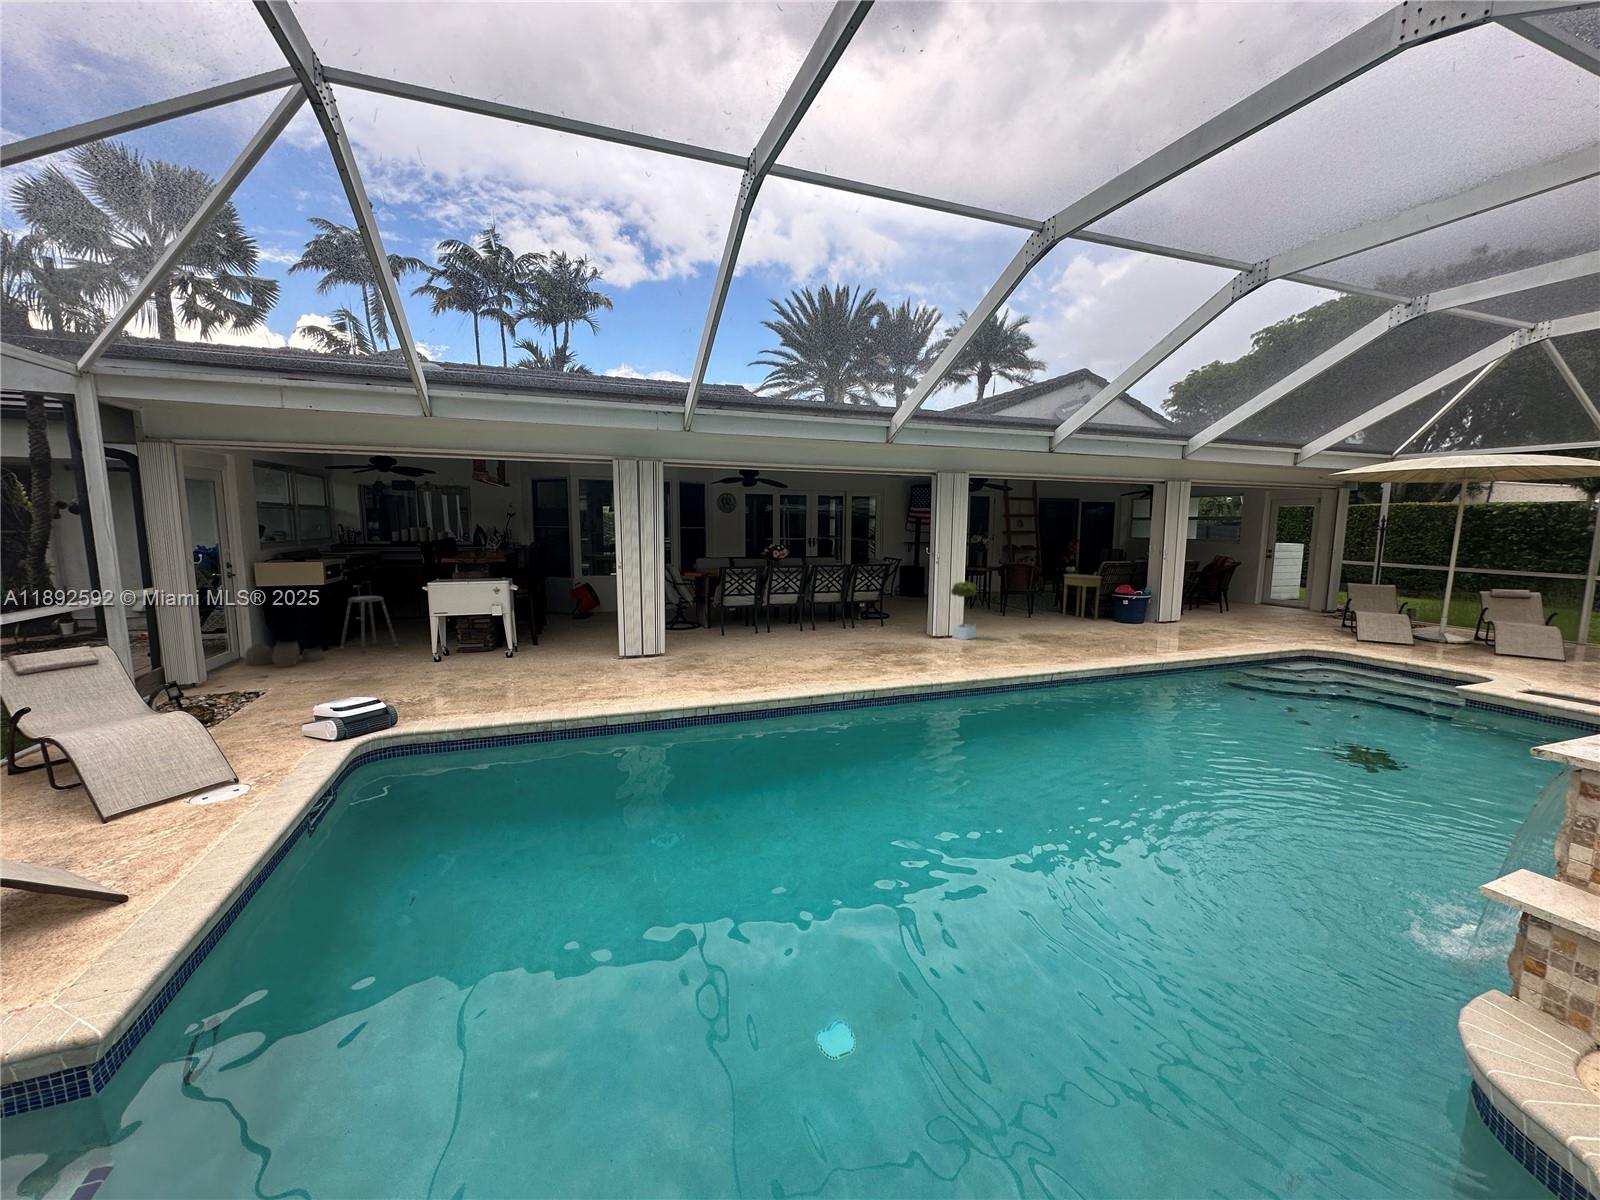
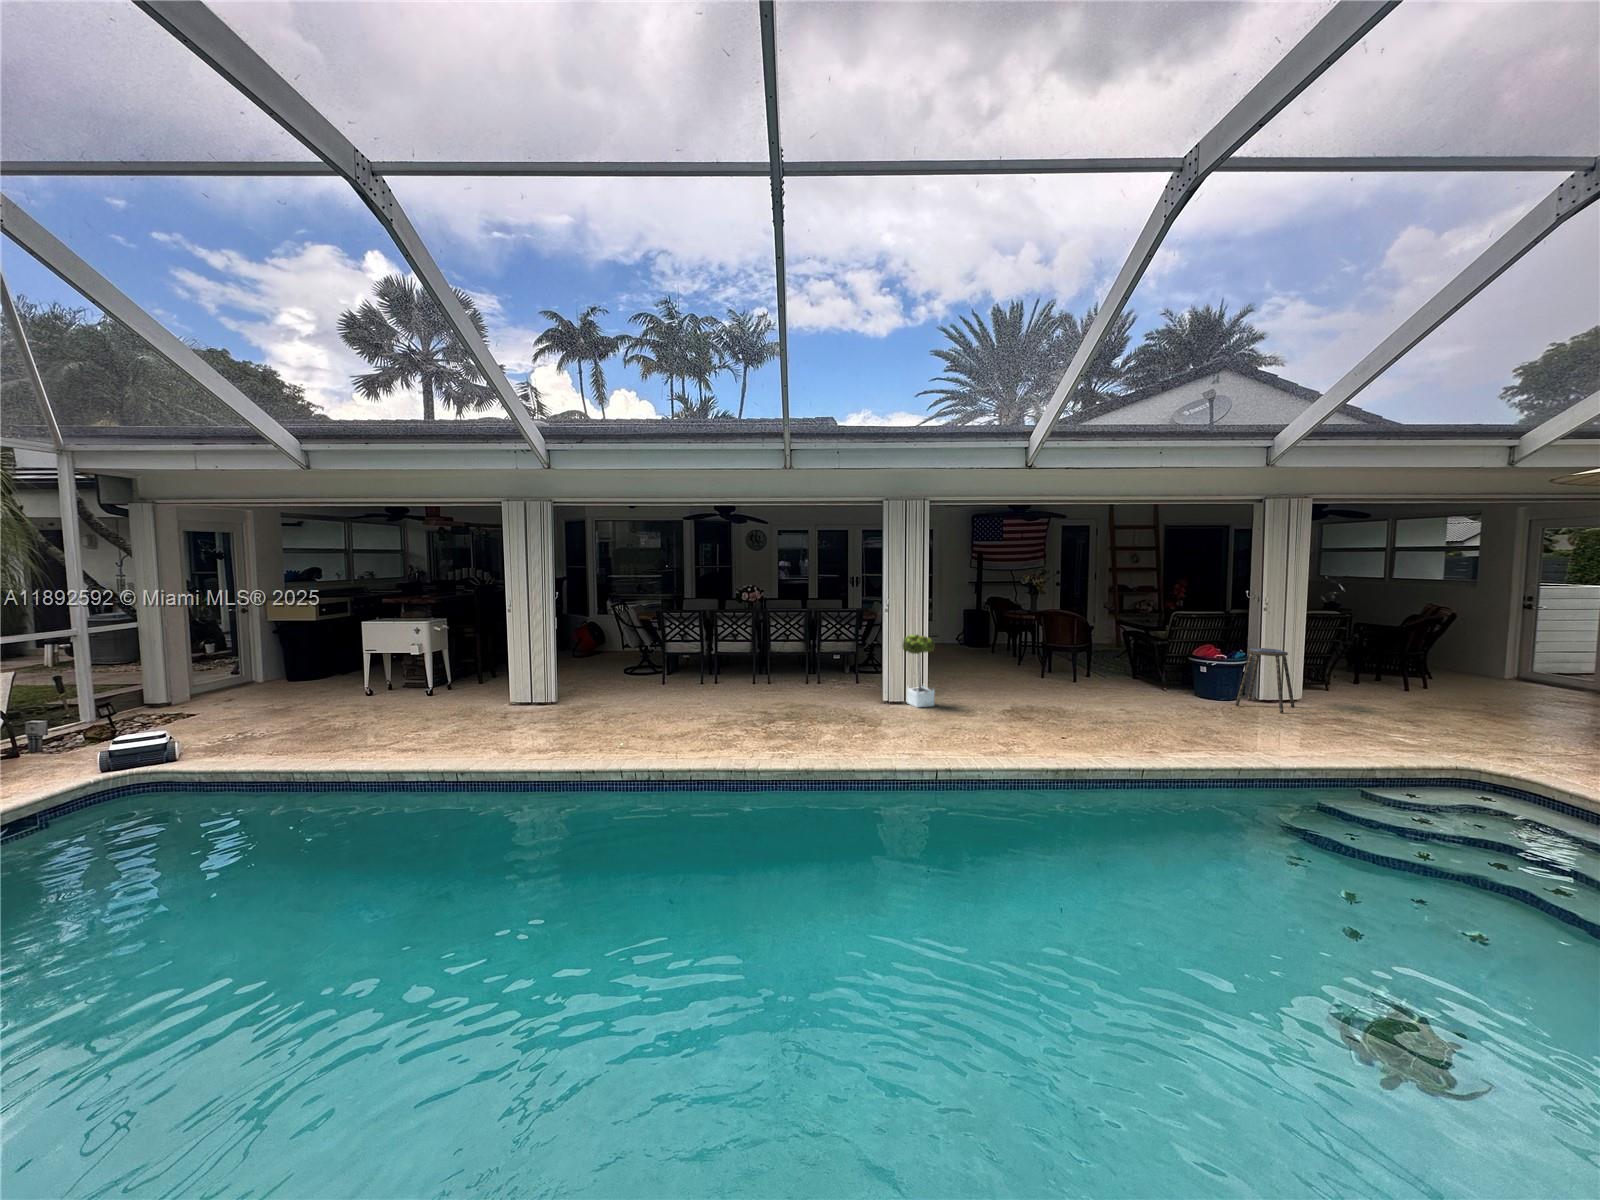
side table: present [1063,574,1102,621] -> none [1122,626,1174,690]
stool: present [340,596,398,653] -> present [1235,648,1294,713]
woven basket: present [245,642,323,668] -> none [246,667,308,691]

